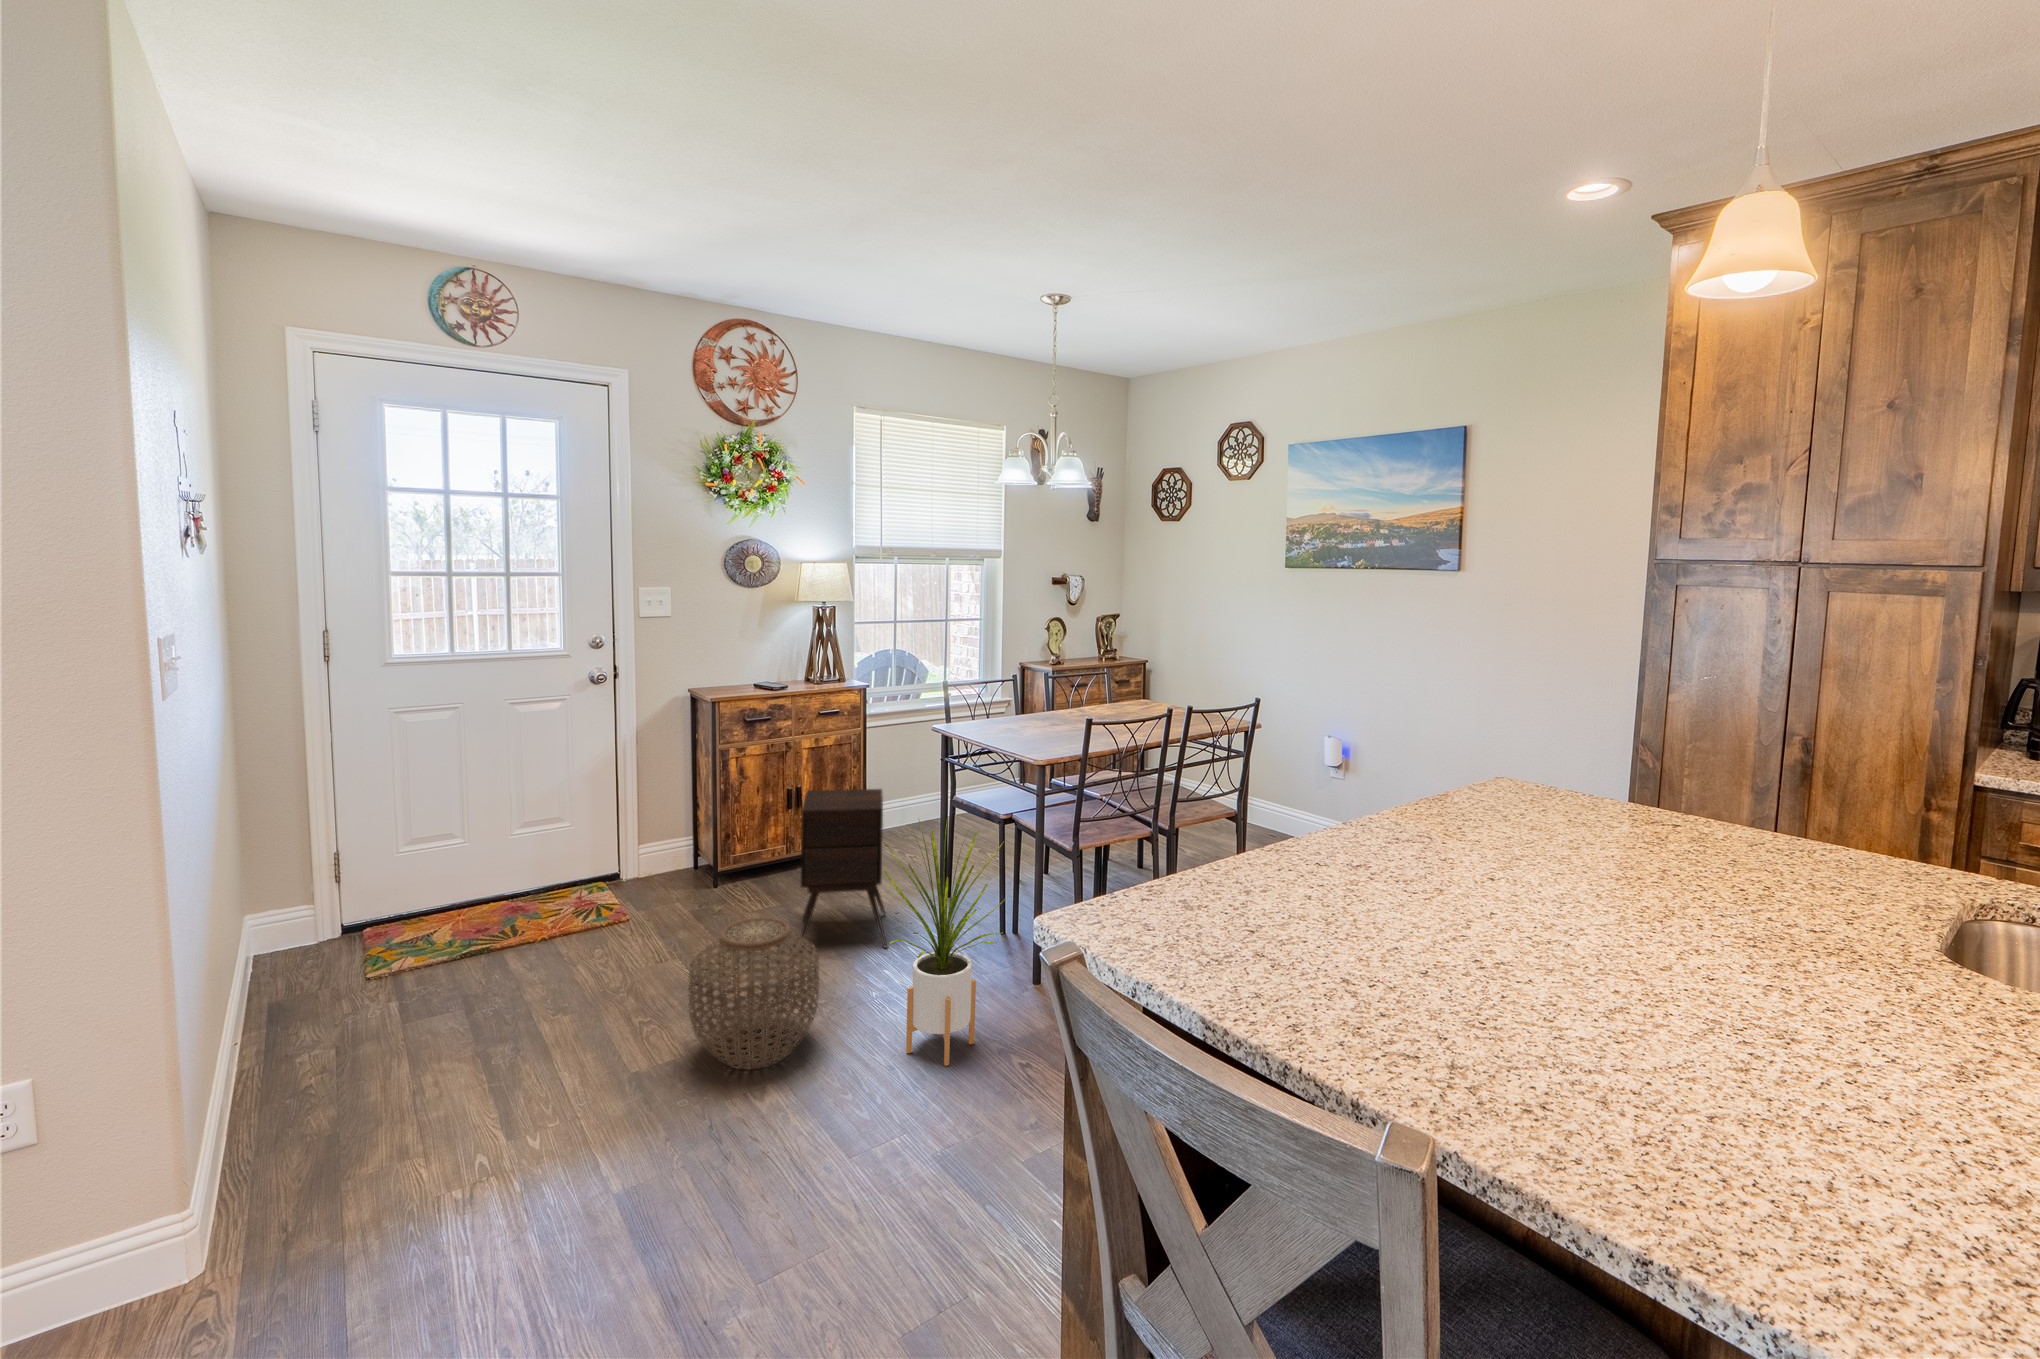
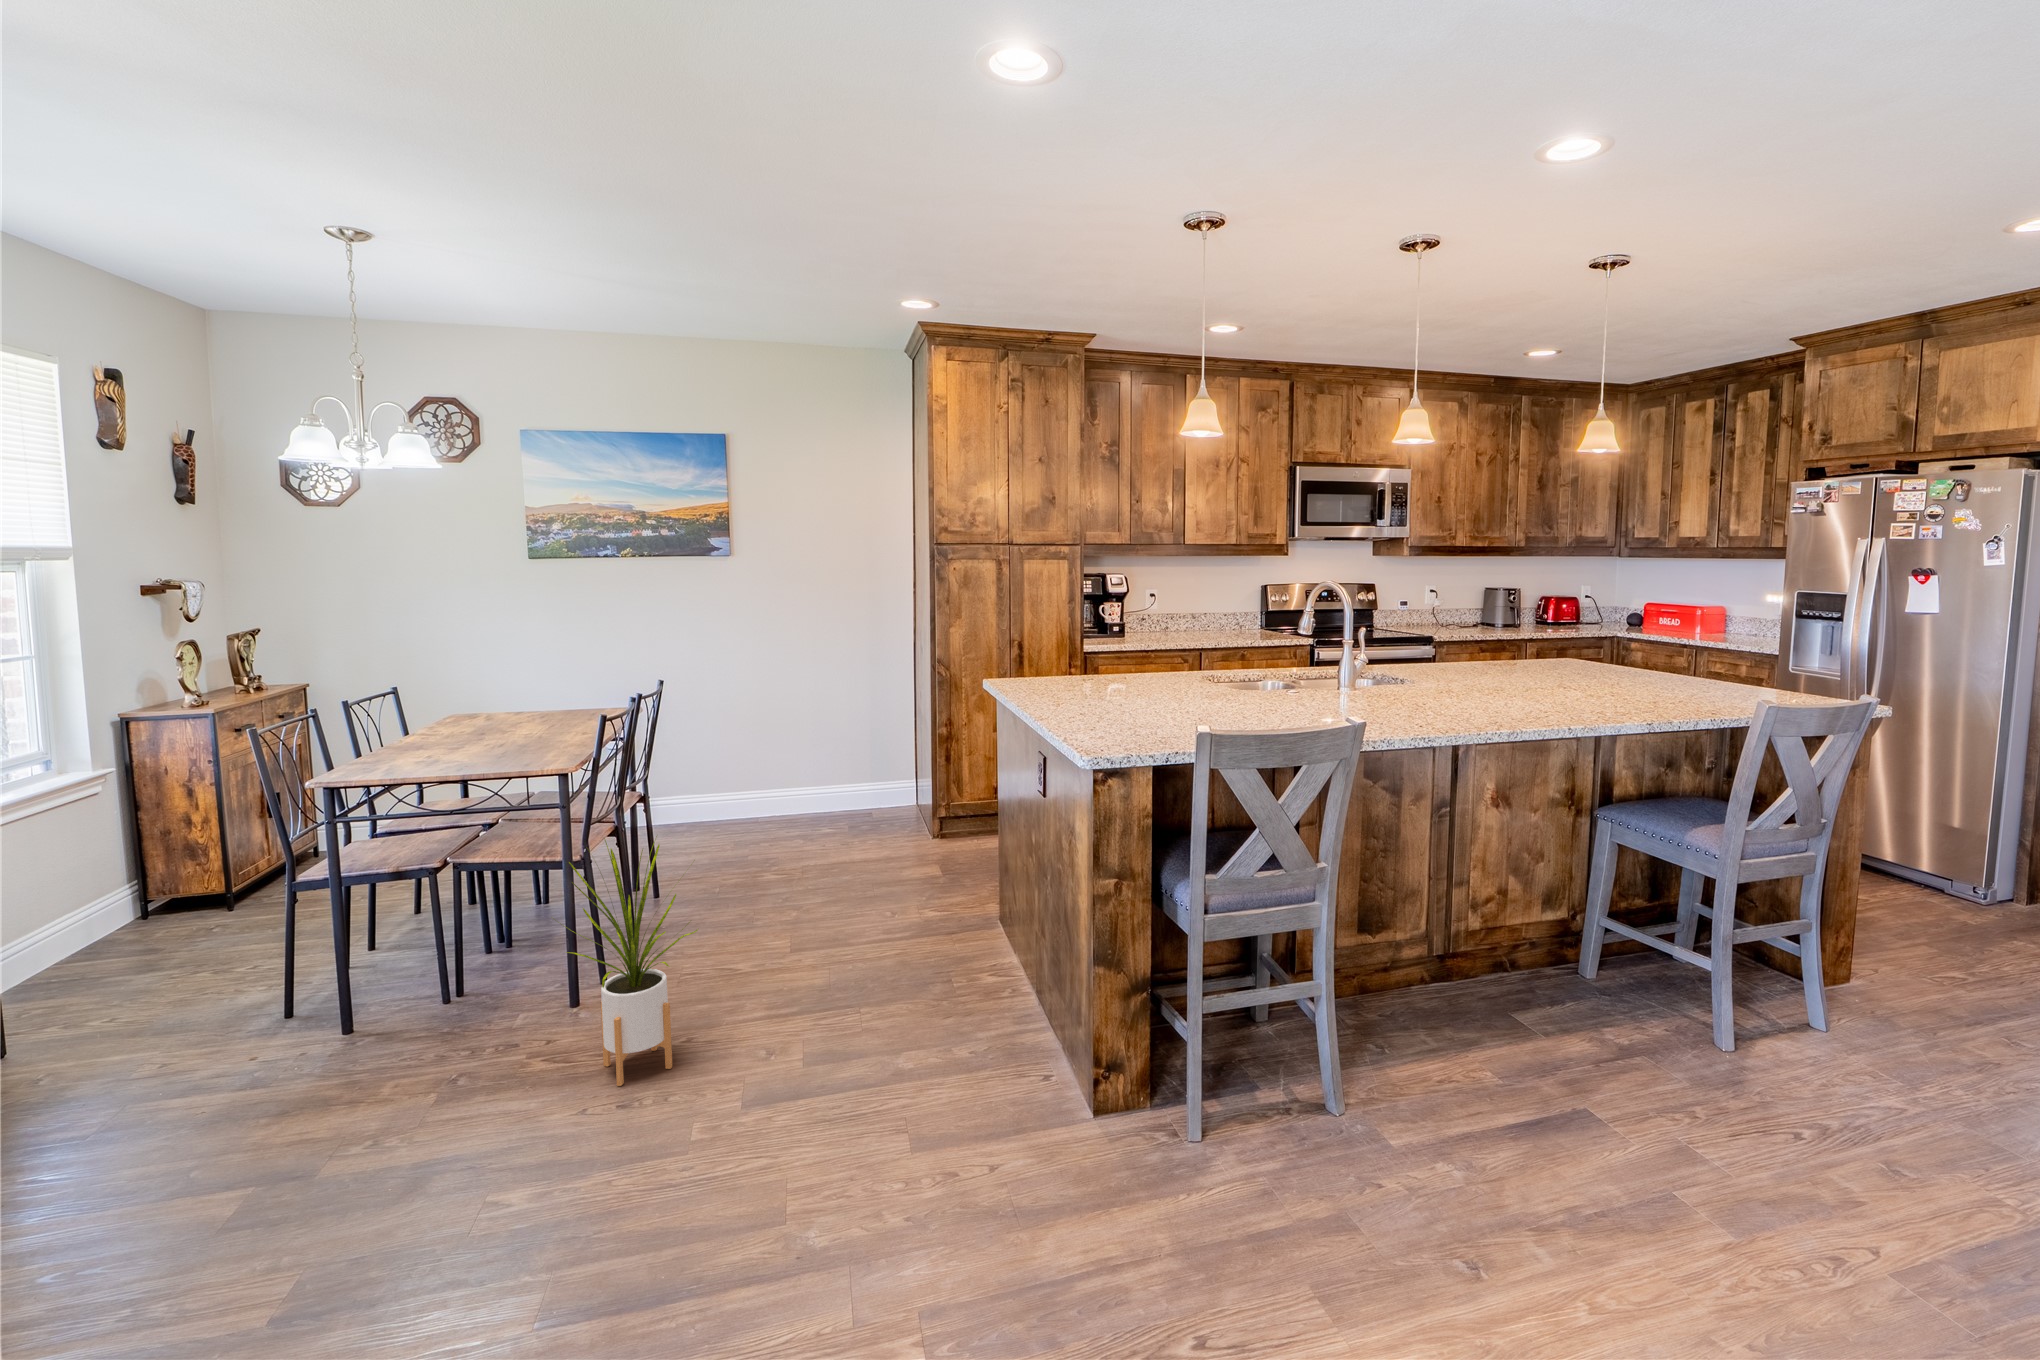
side table: present [798,789,887,953] -> none [161,890,381,1135]
woven basket: present [689,917,819,1069] -> none [370,1019,551,1209]

